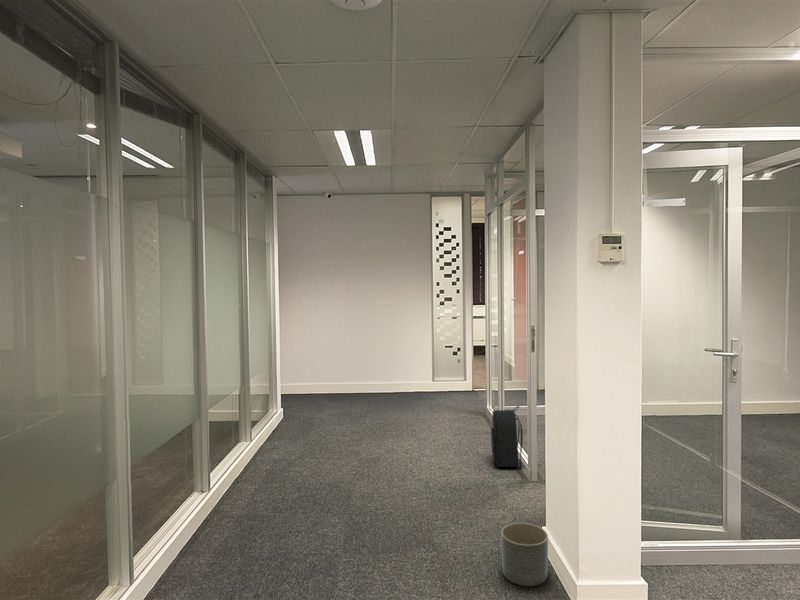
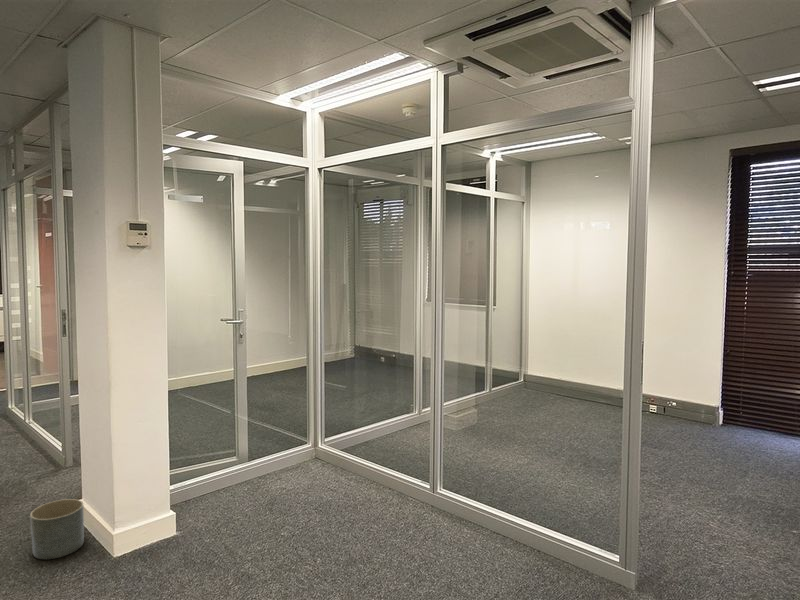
backpack: present [491,406,523,467] -> none [14,396,55,465]

